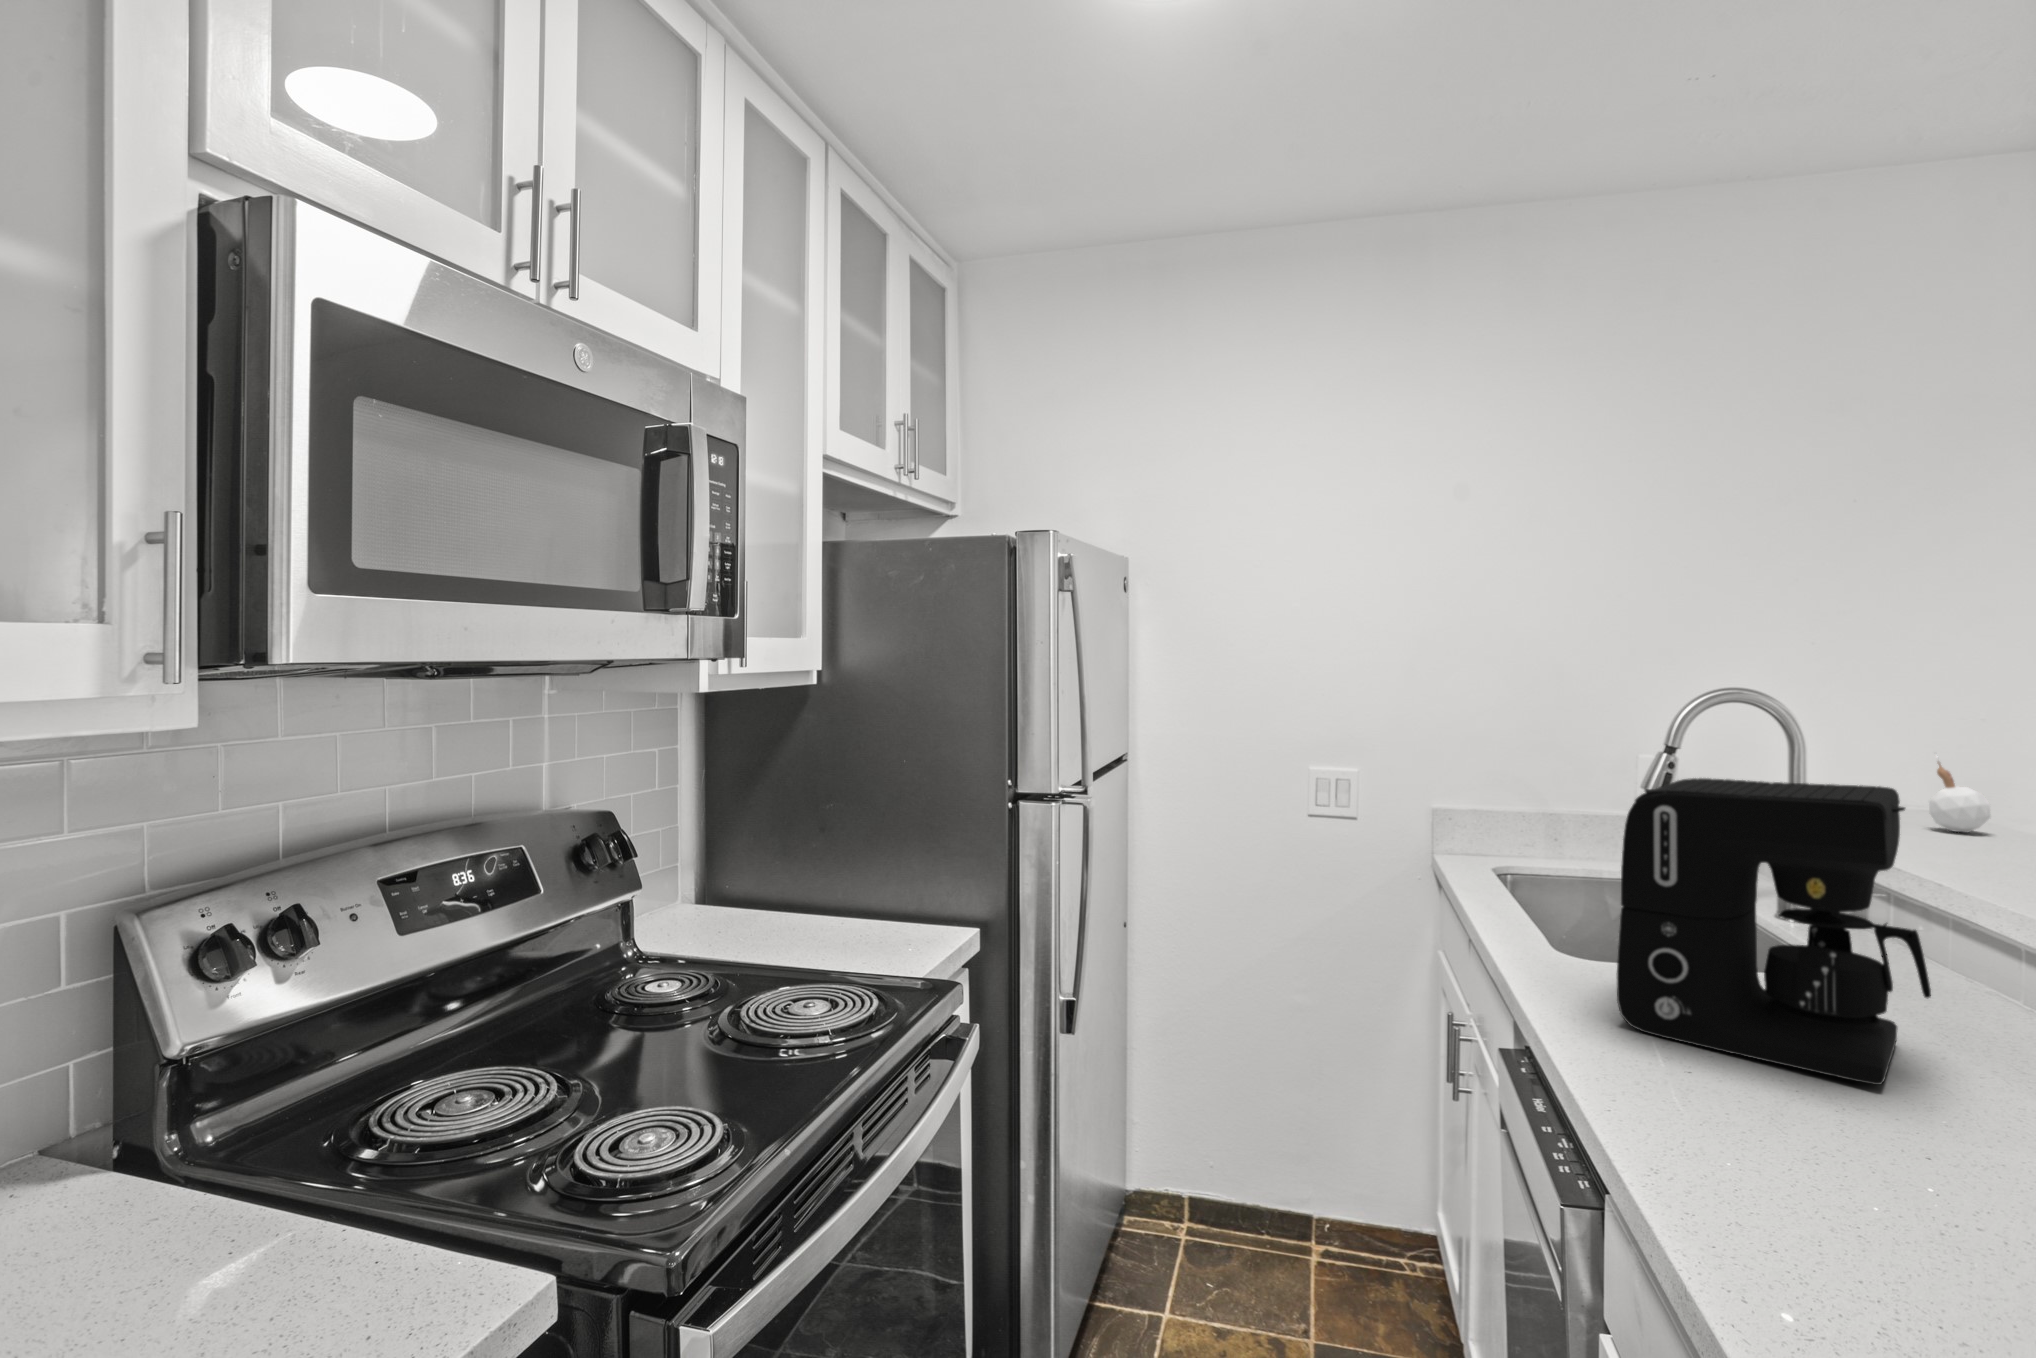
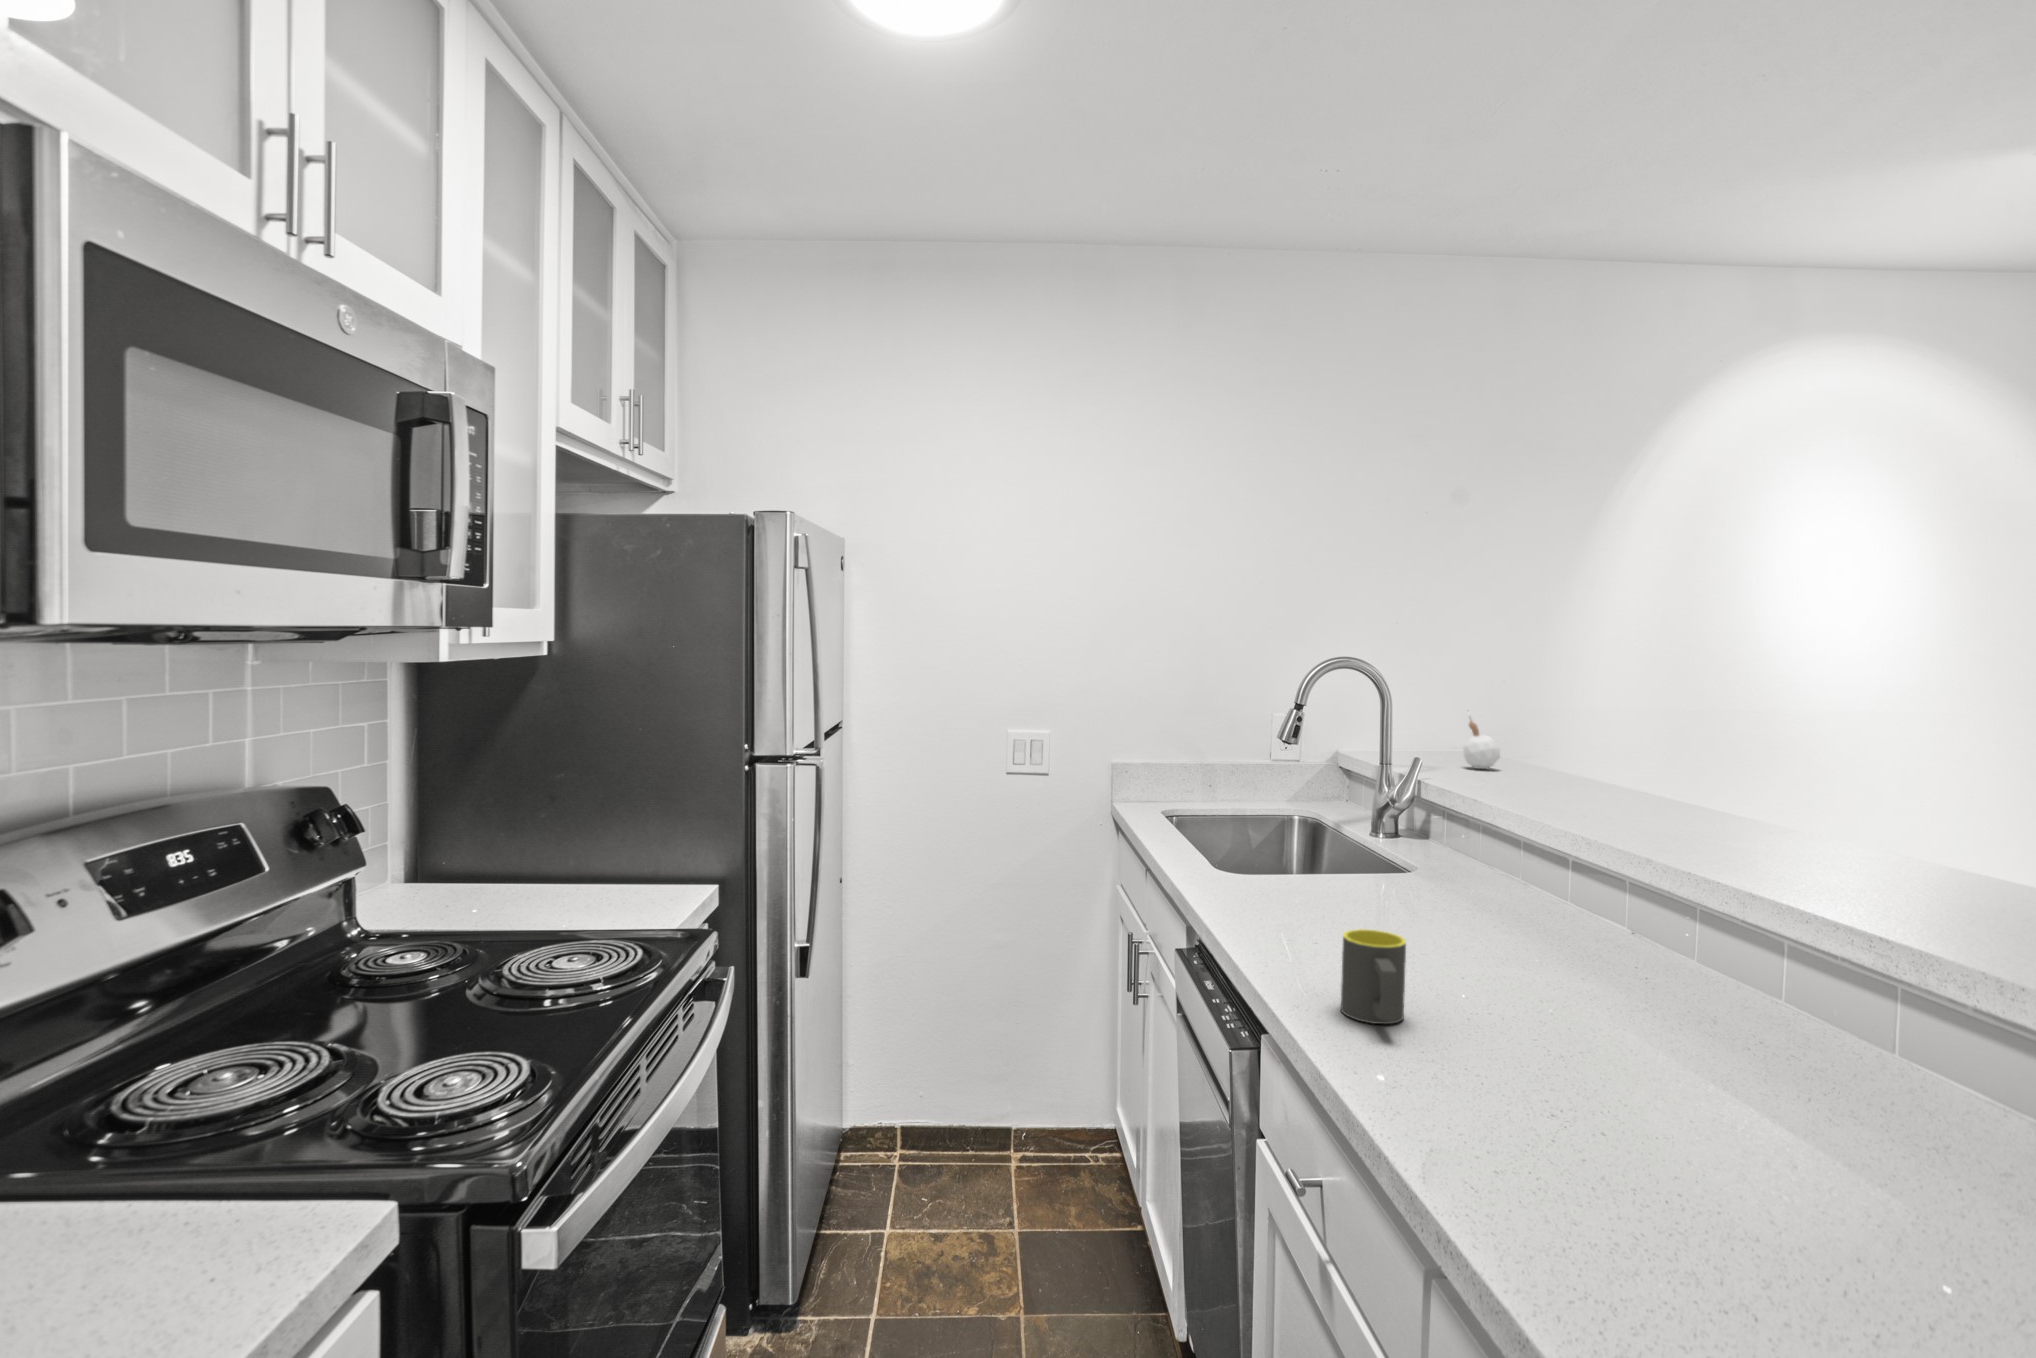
coffee maker: present [1617,778,1931,1085] -> none [1256,729,1452,940]
mug: none [1754,1077,1866,1230] -> present [1341,929,1406,1024]

